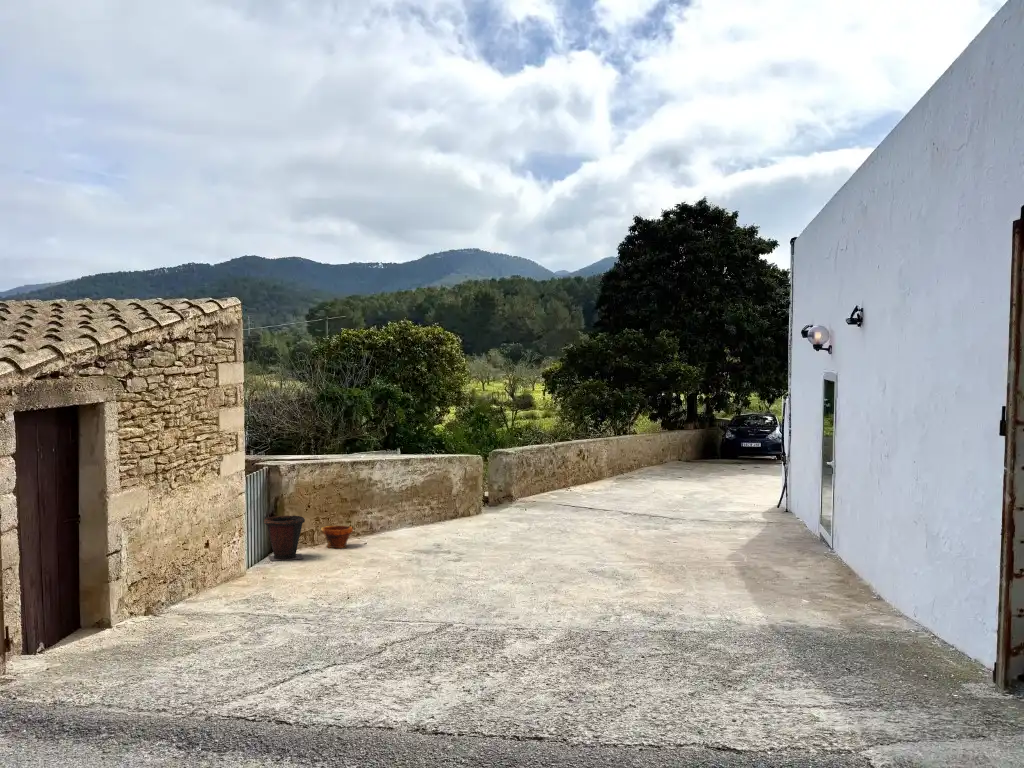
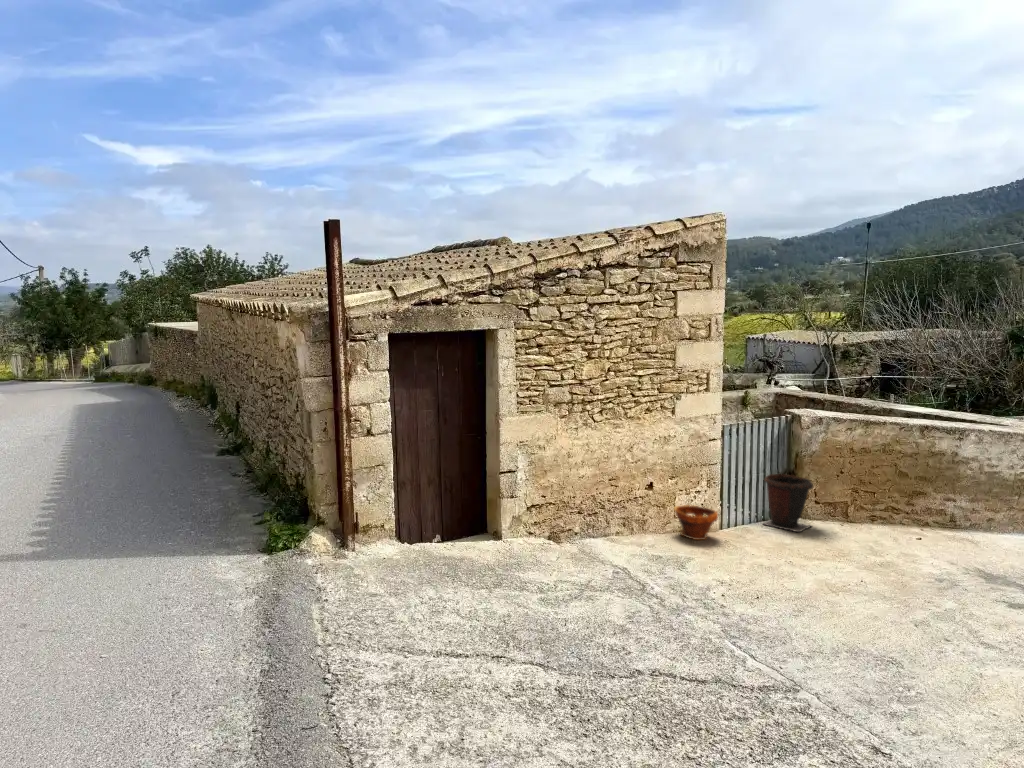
planter: present [322,526,353,548] -> present [674,505,718,540]

